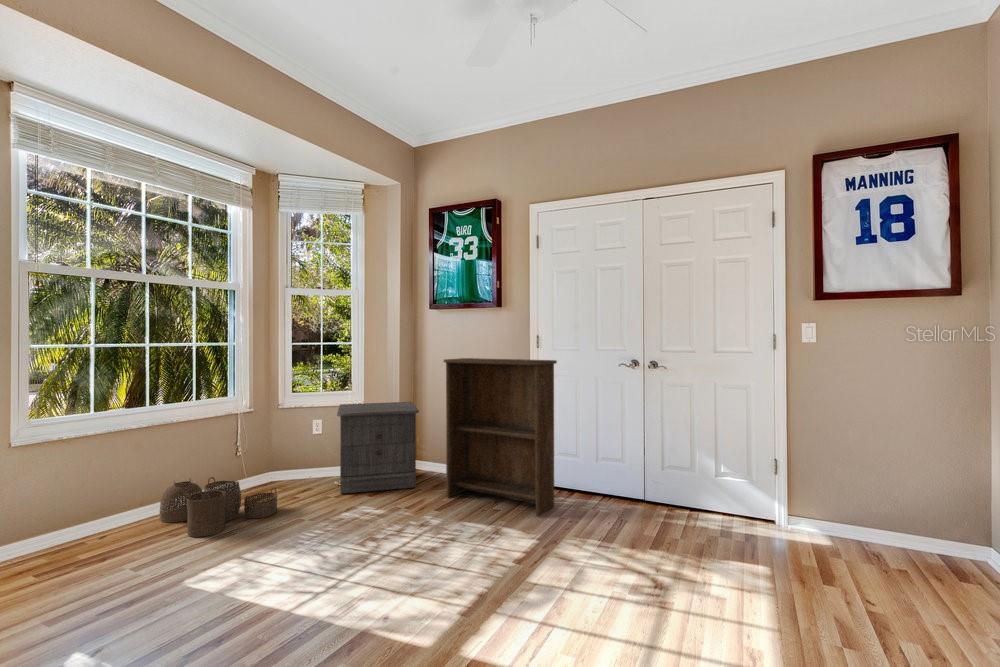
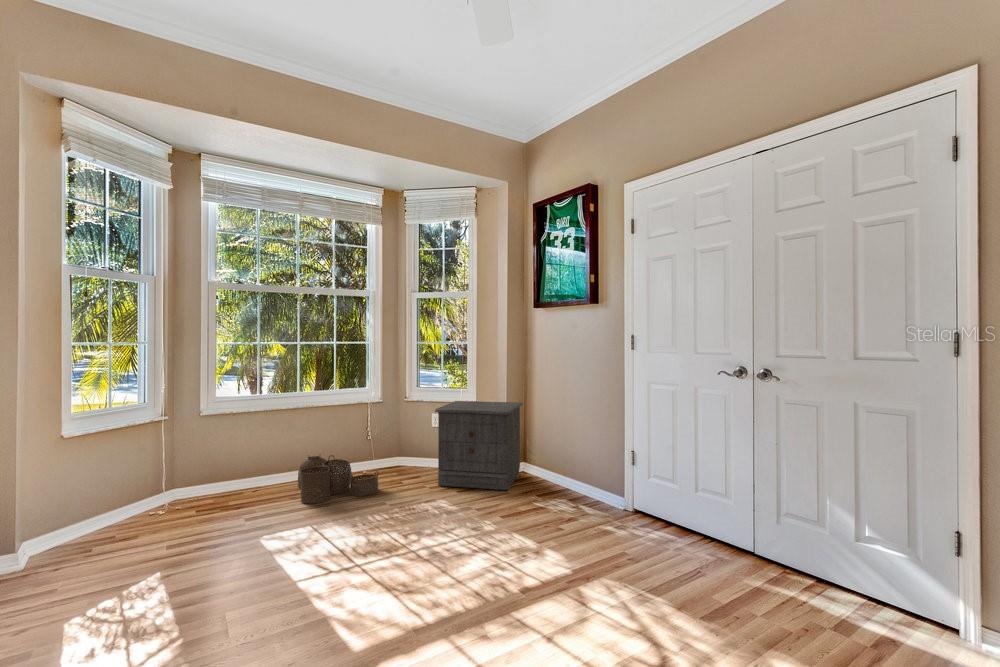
bookshelf: present [444,358,557,516] -> none [523,359,633,545]

